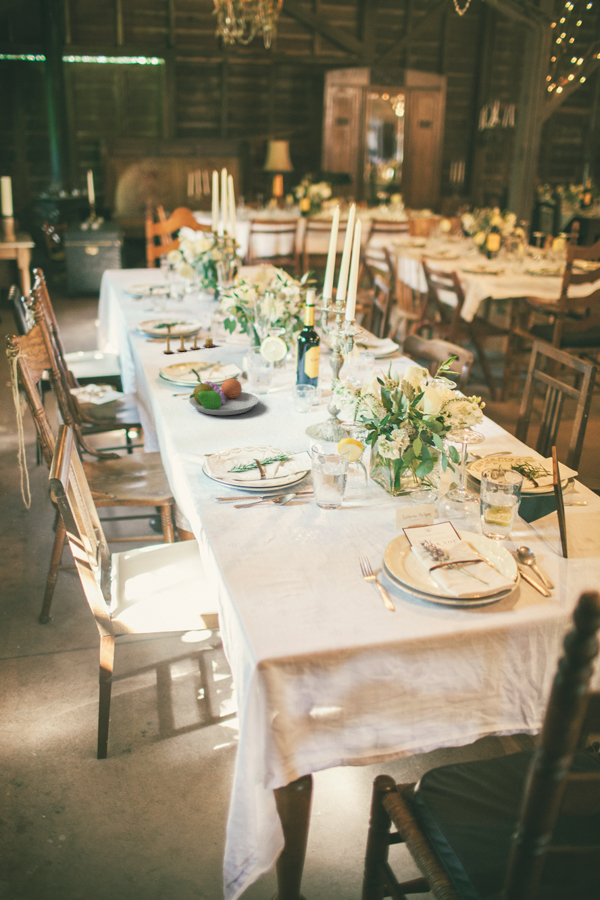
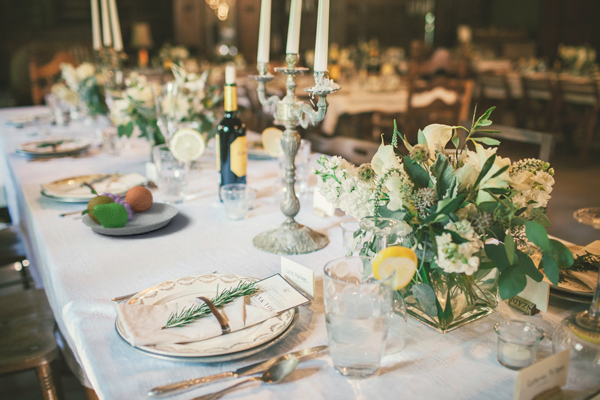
candle: present [163,335,215,353] -> none [46,147,110,171]

